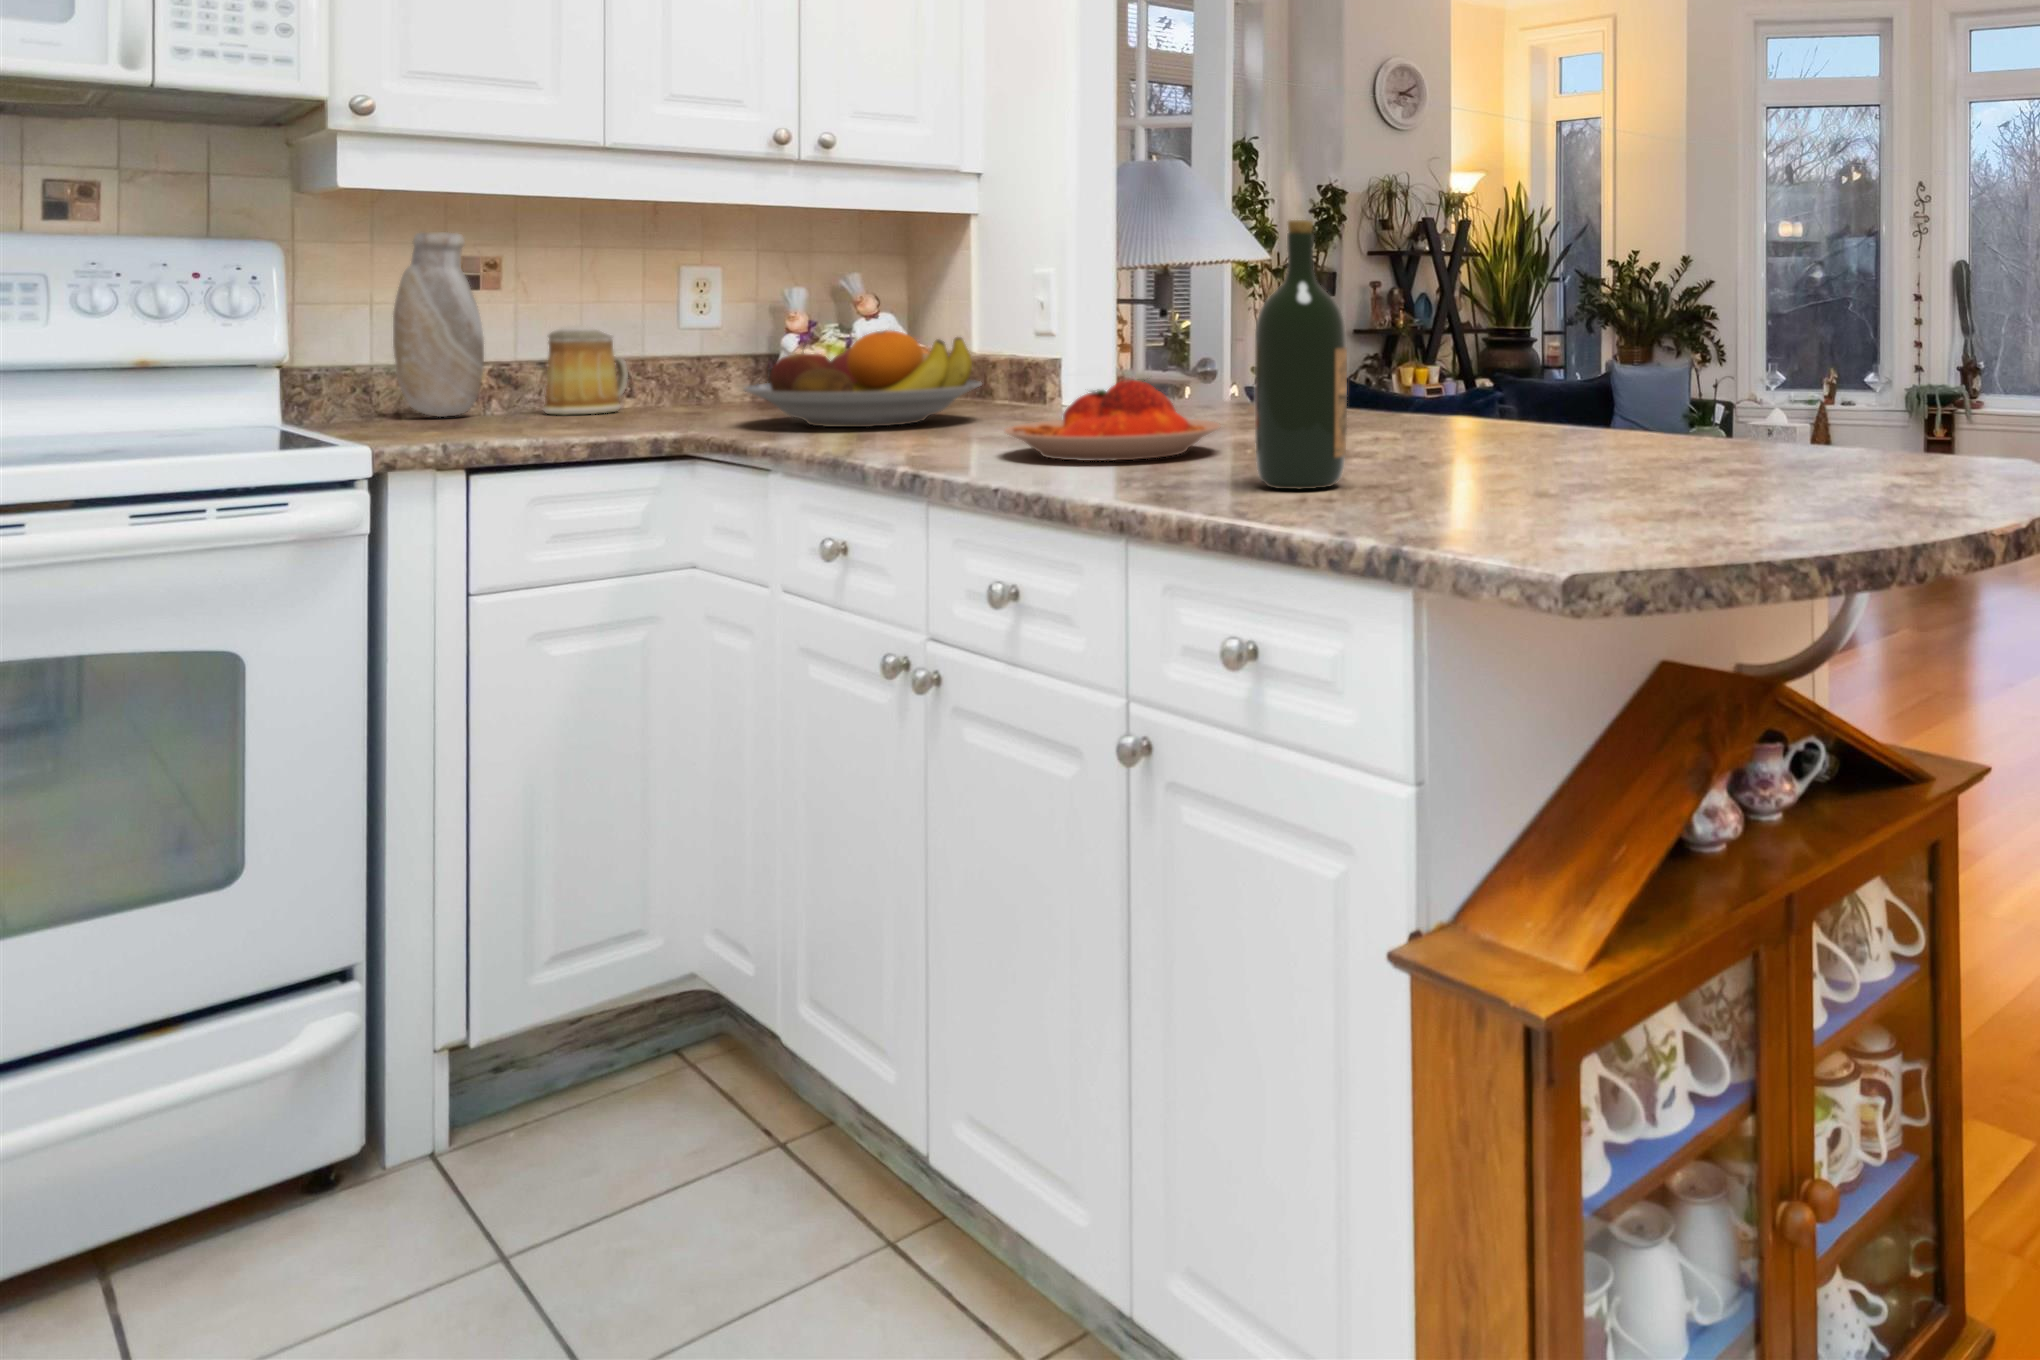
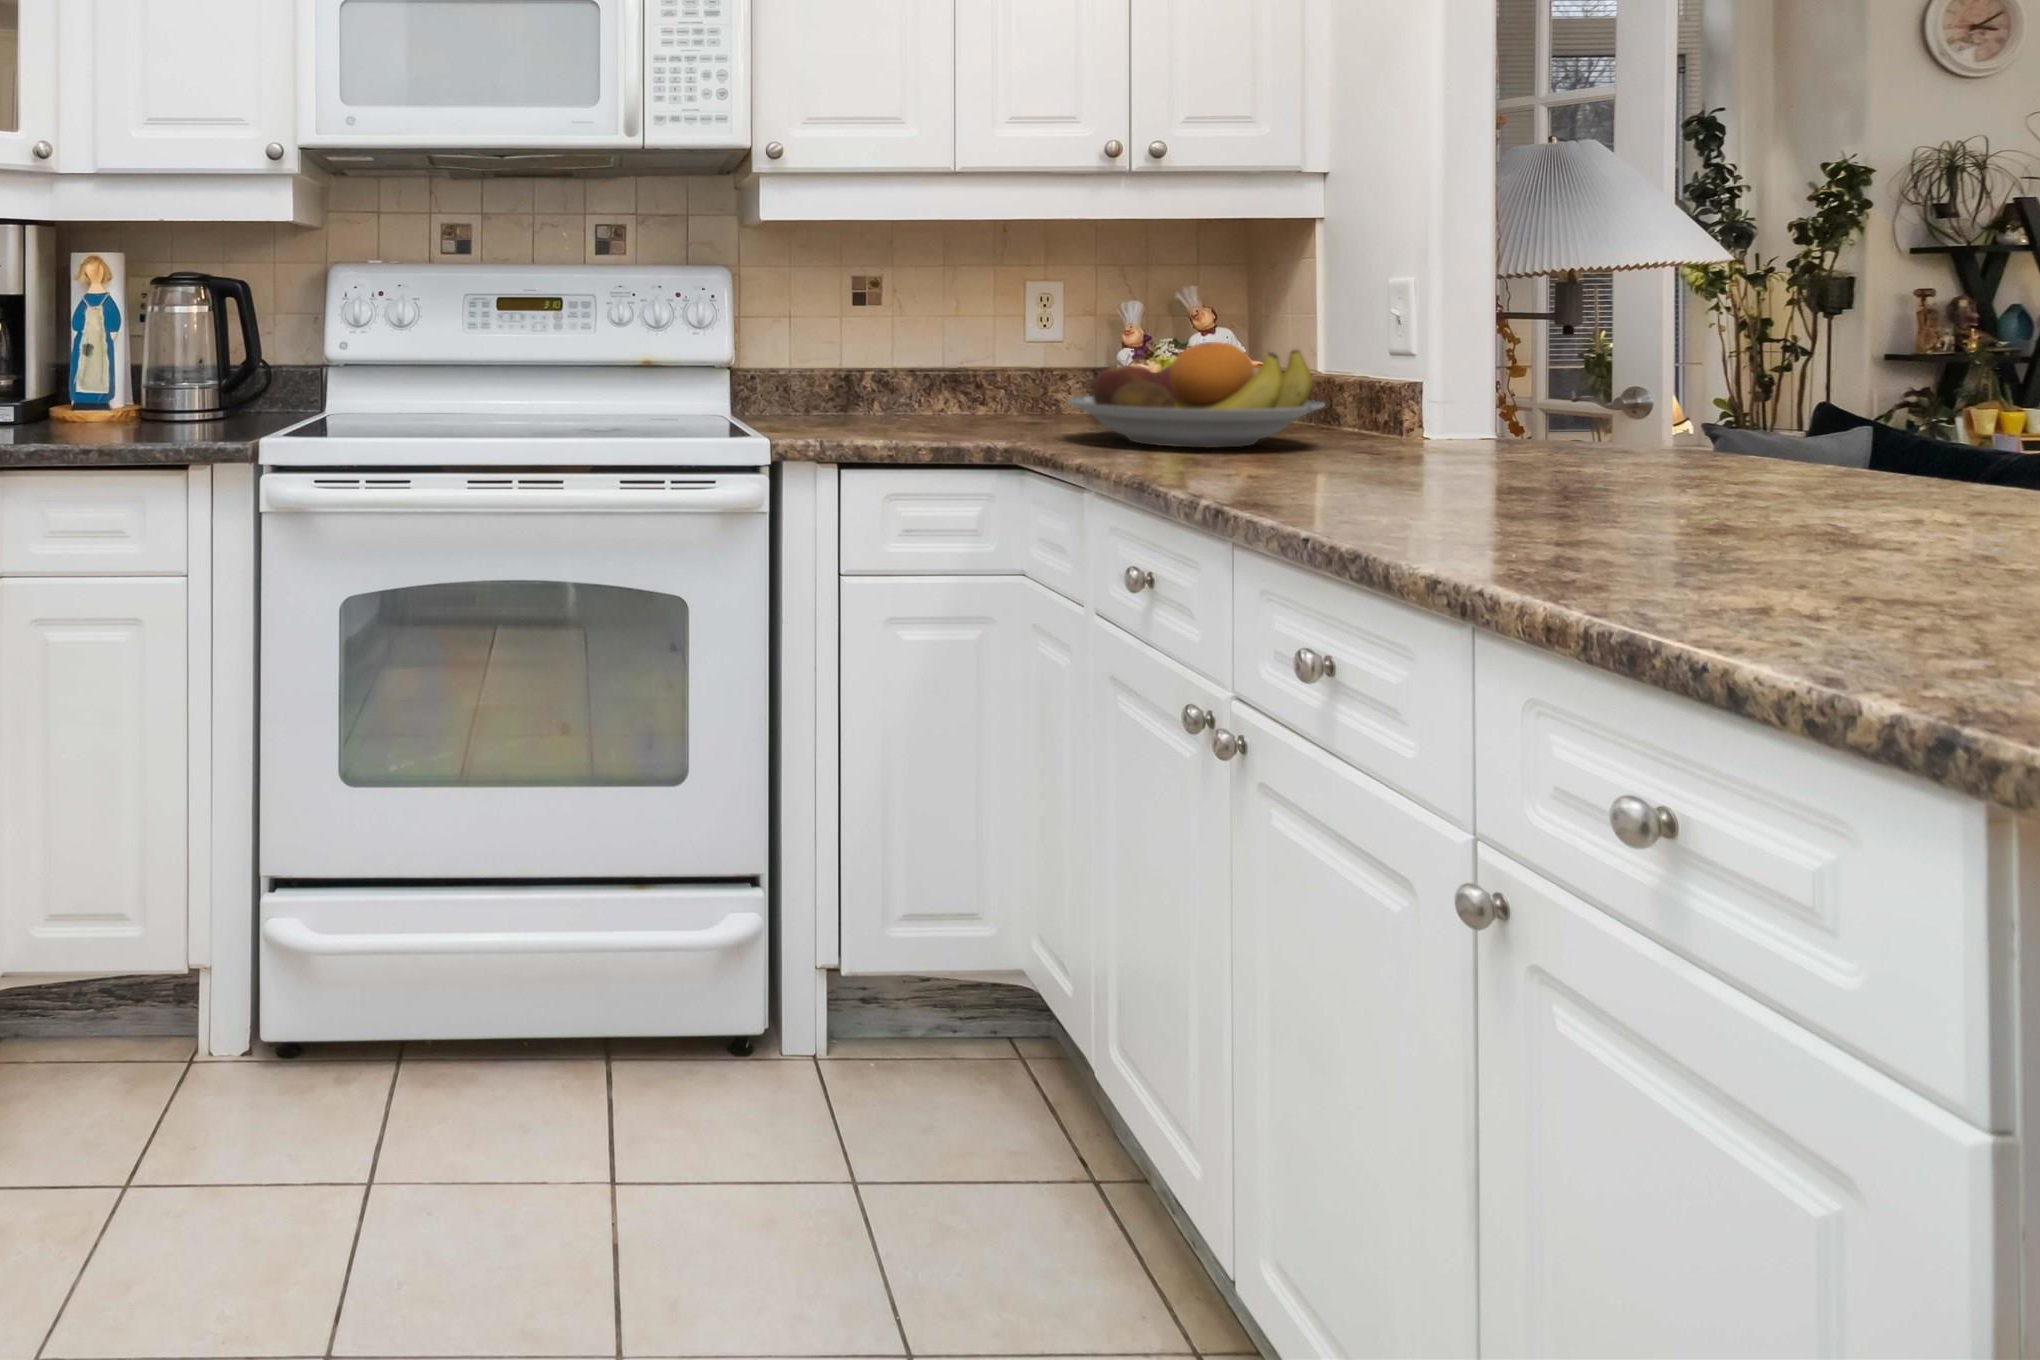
wine bottle: present [1255,220,1347,489] -> none [1767,145,1983,609]
vase: present [393,232,484,417] -> none [806,257,868,415]
mug: present [543,325,628,415] -> none [910,337,979,419]
plate: present [1005,379,1220,461] -> none [1342,404,1686,519]

